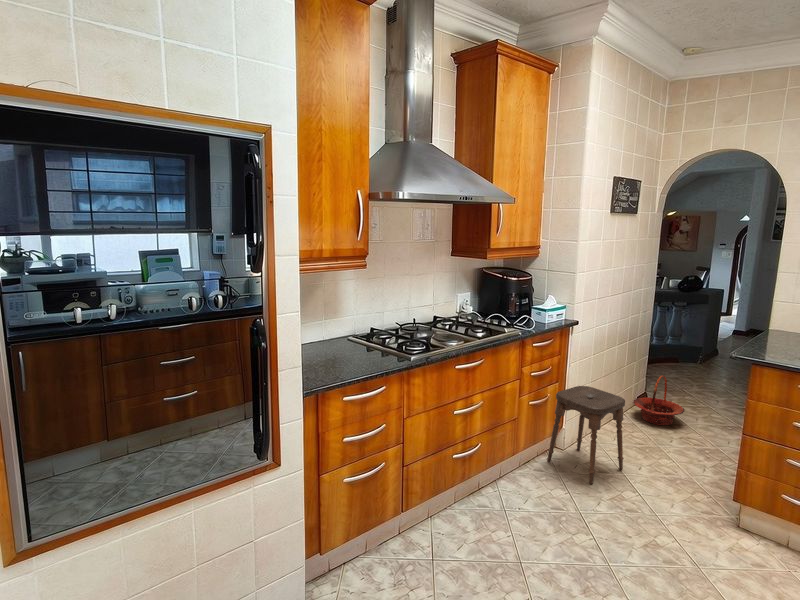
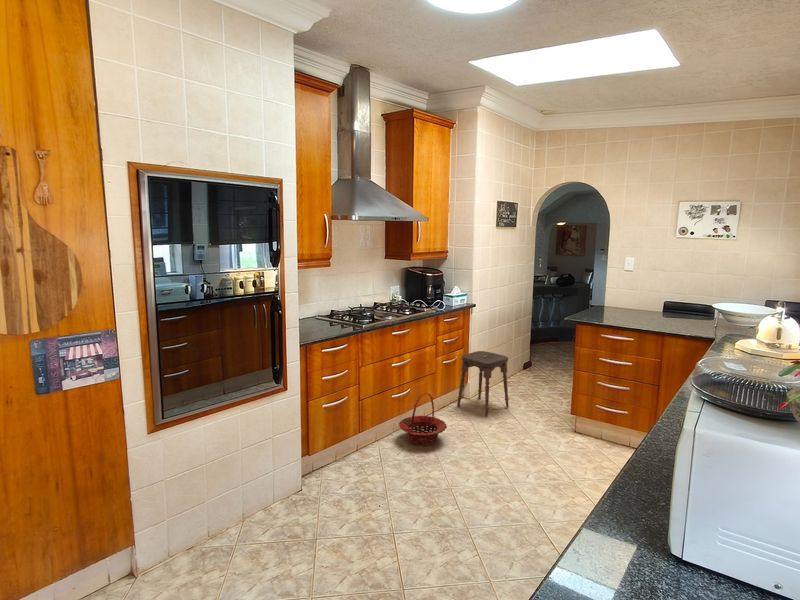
basket: present [633,376,684,425] -> present [399,393,447,446]

